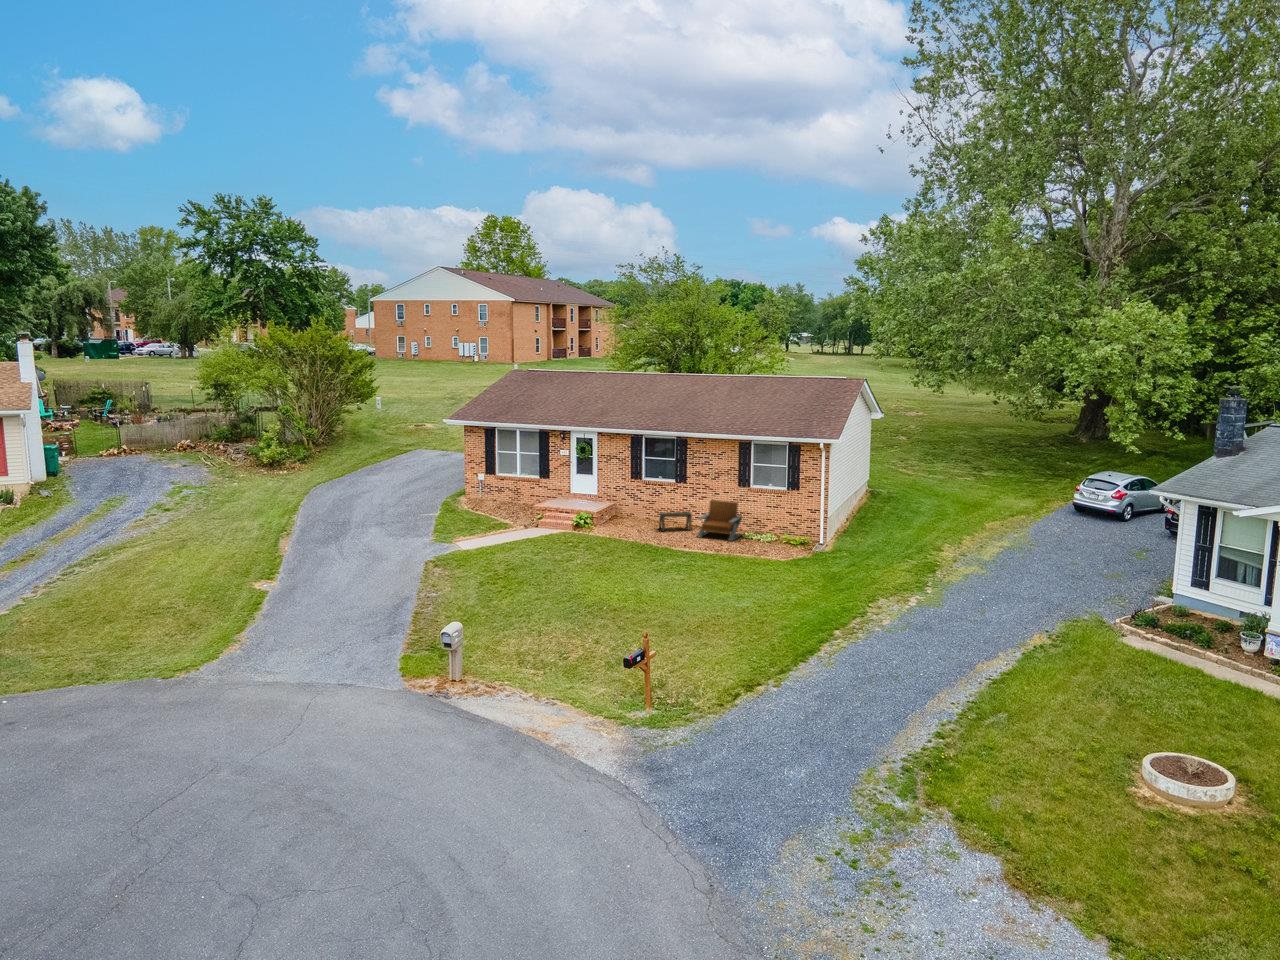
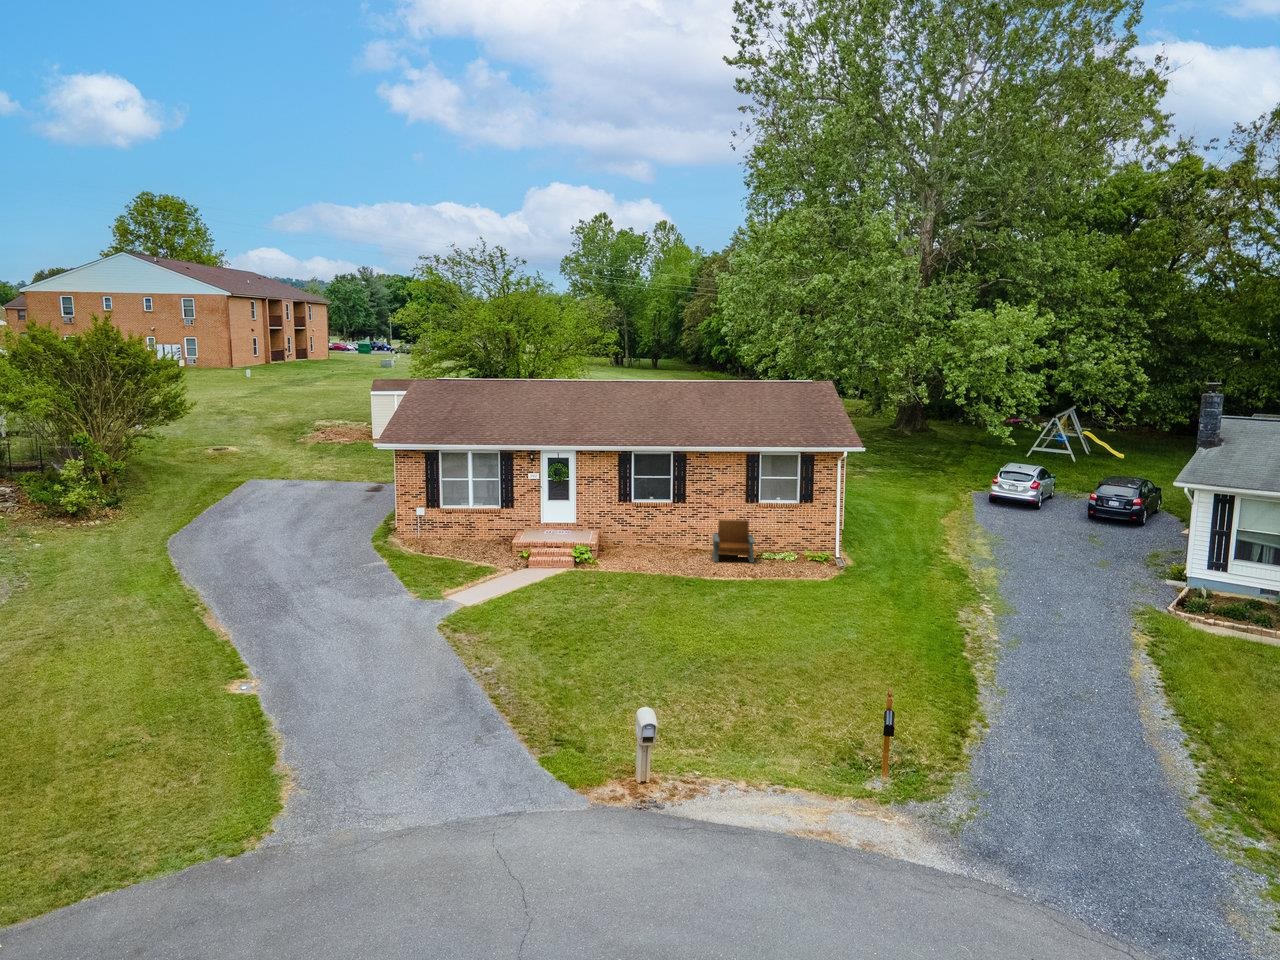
bench: present [659,511,692,532] -> none [661,534,698,559]

